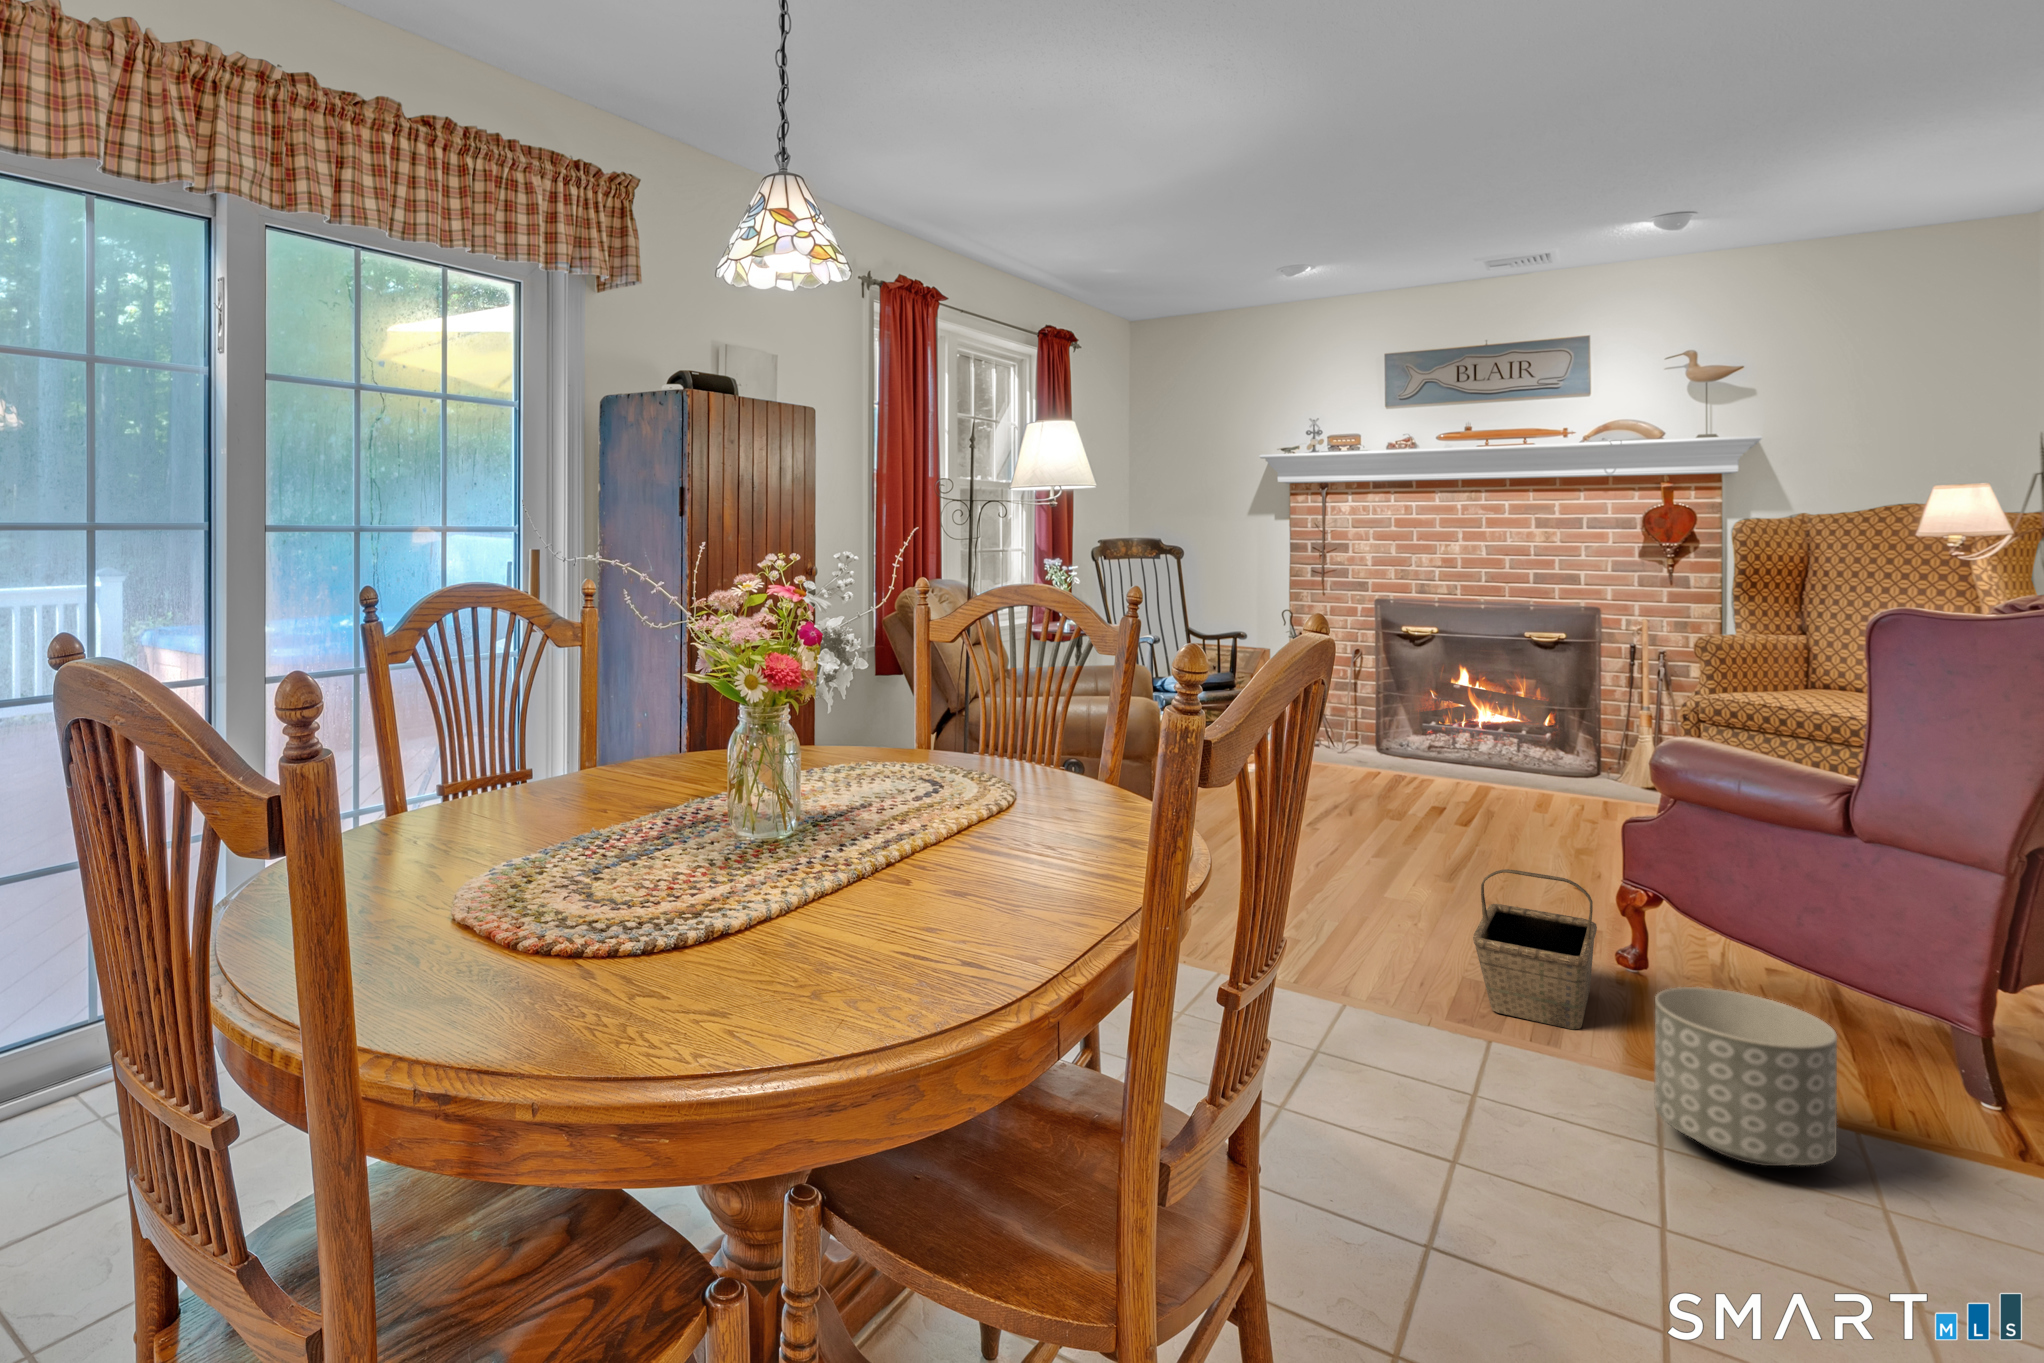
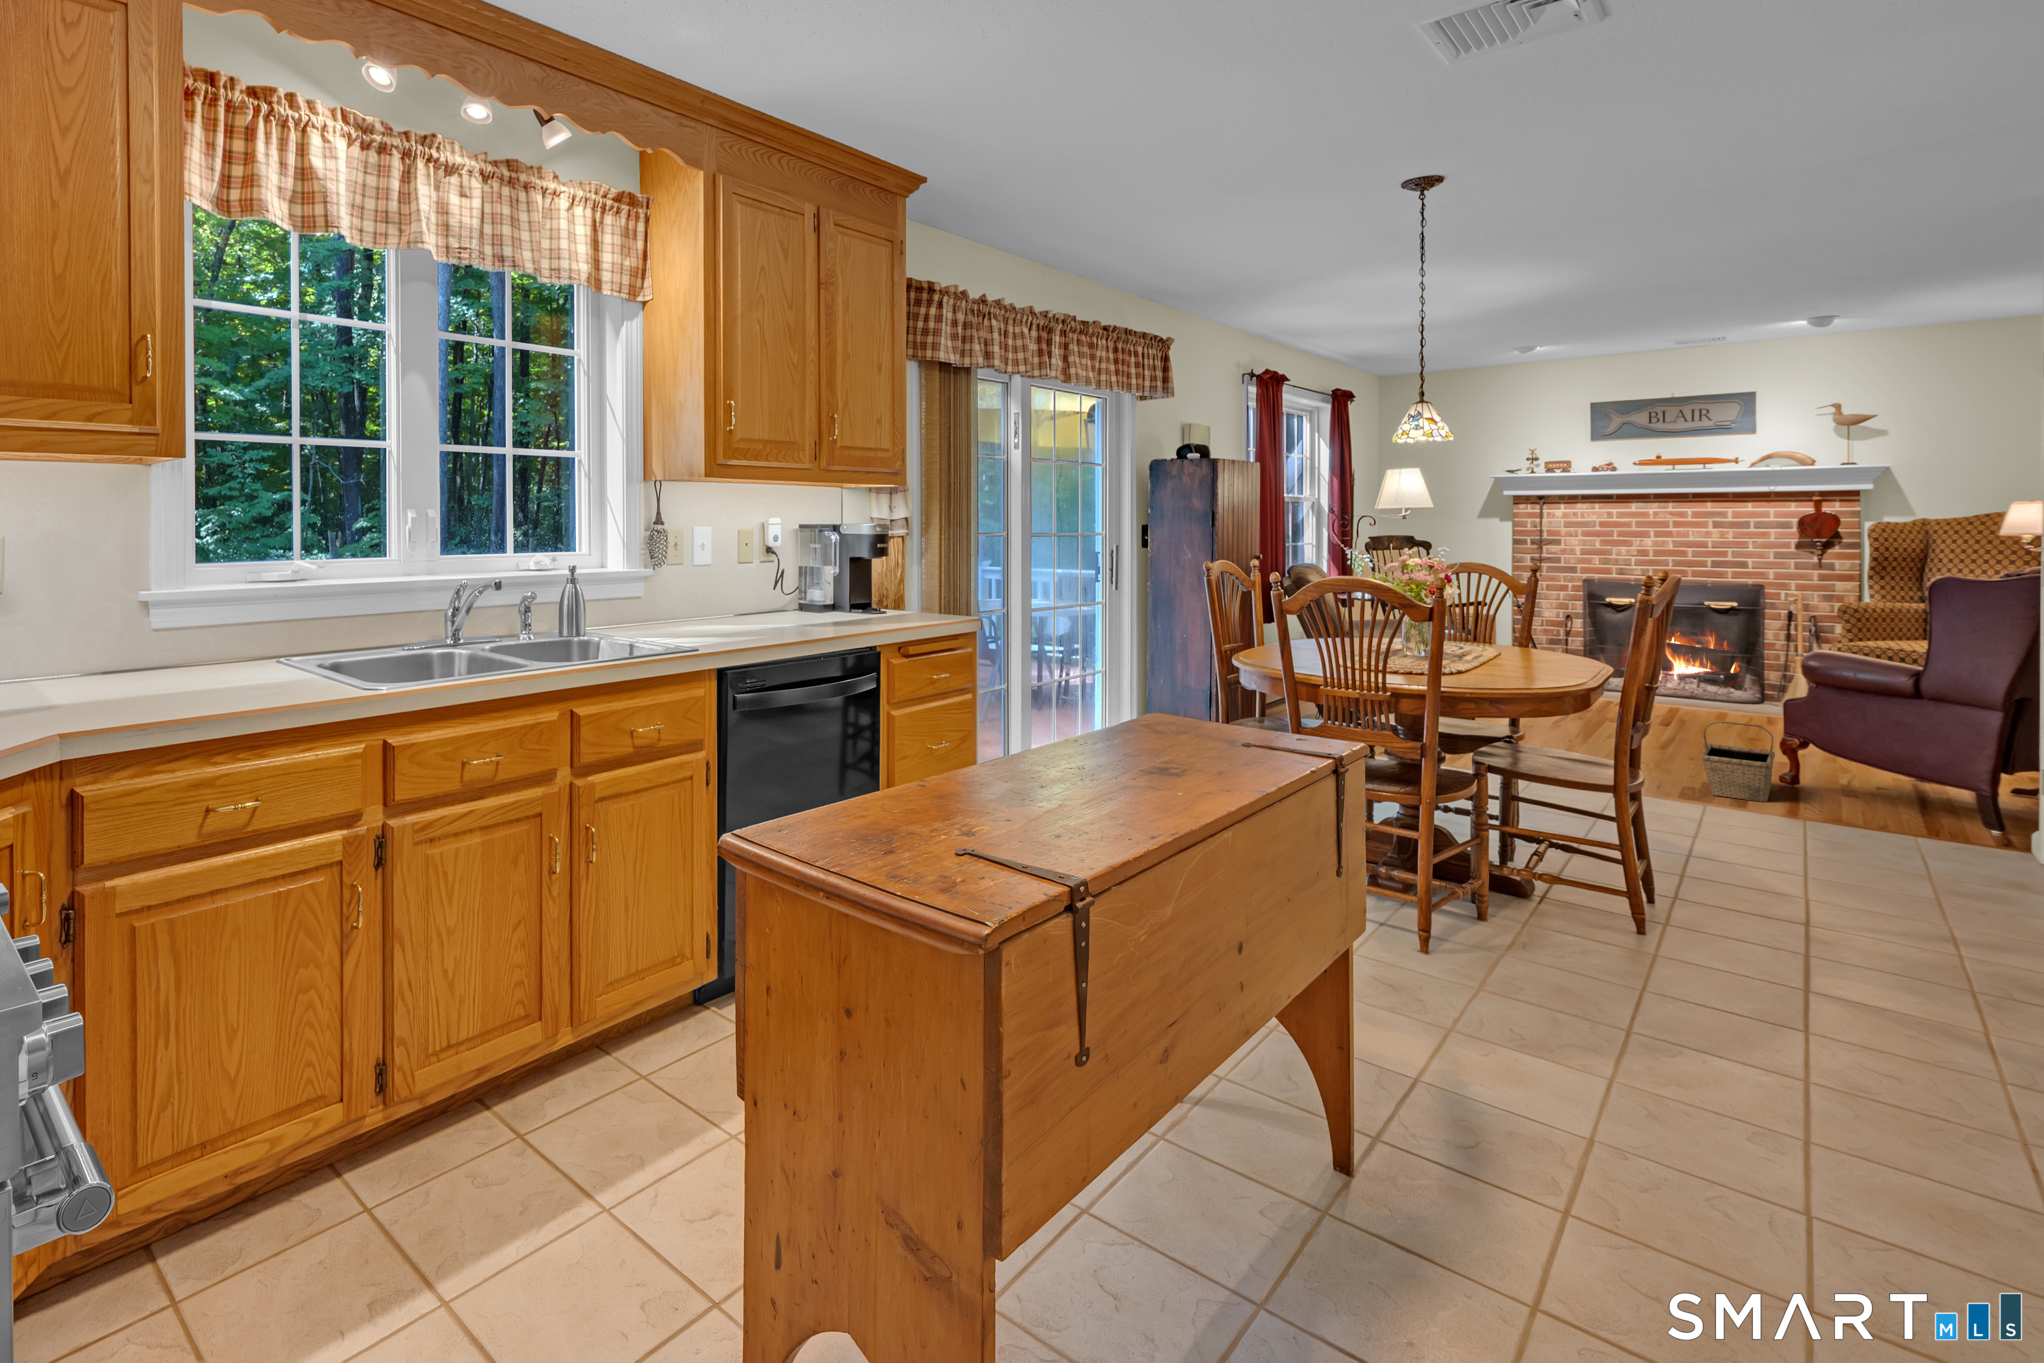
planter: present [1654,987,1837,1166] -> none [1812,764,1910,841]

